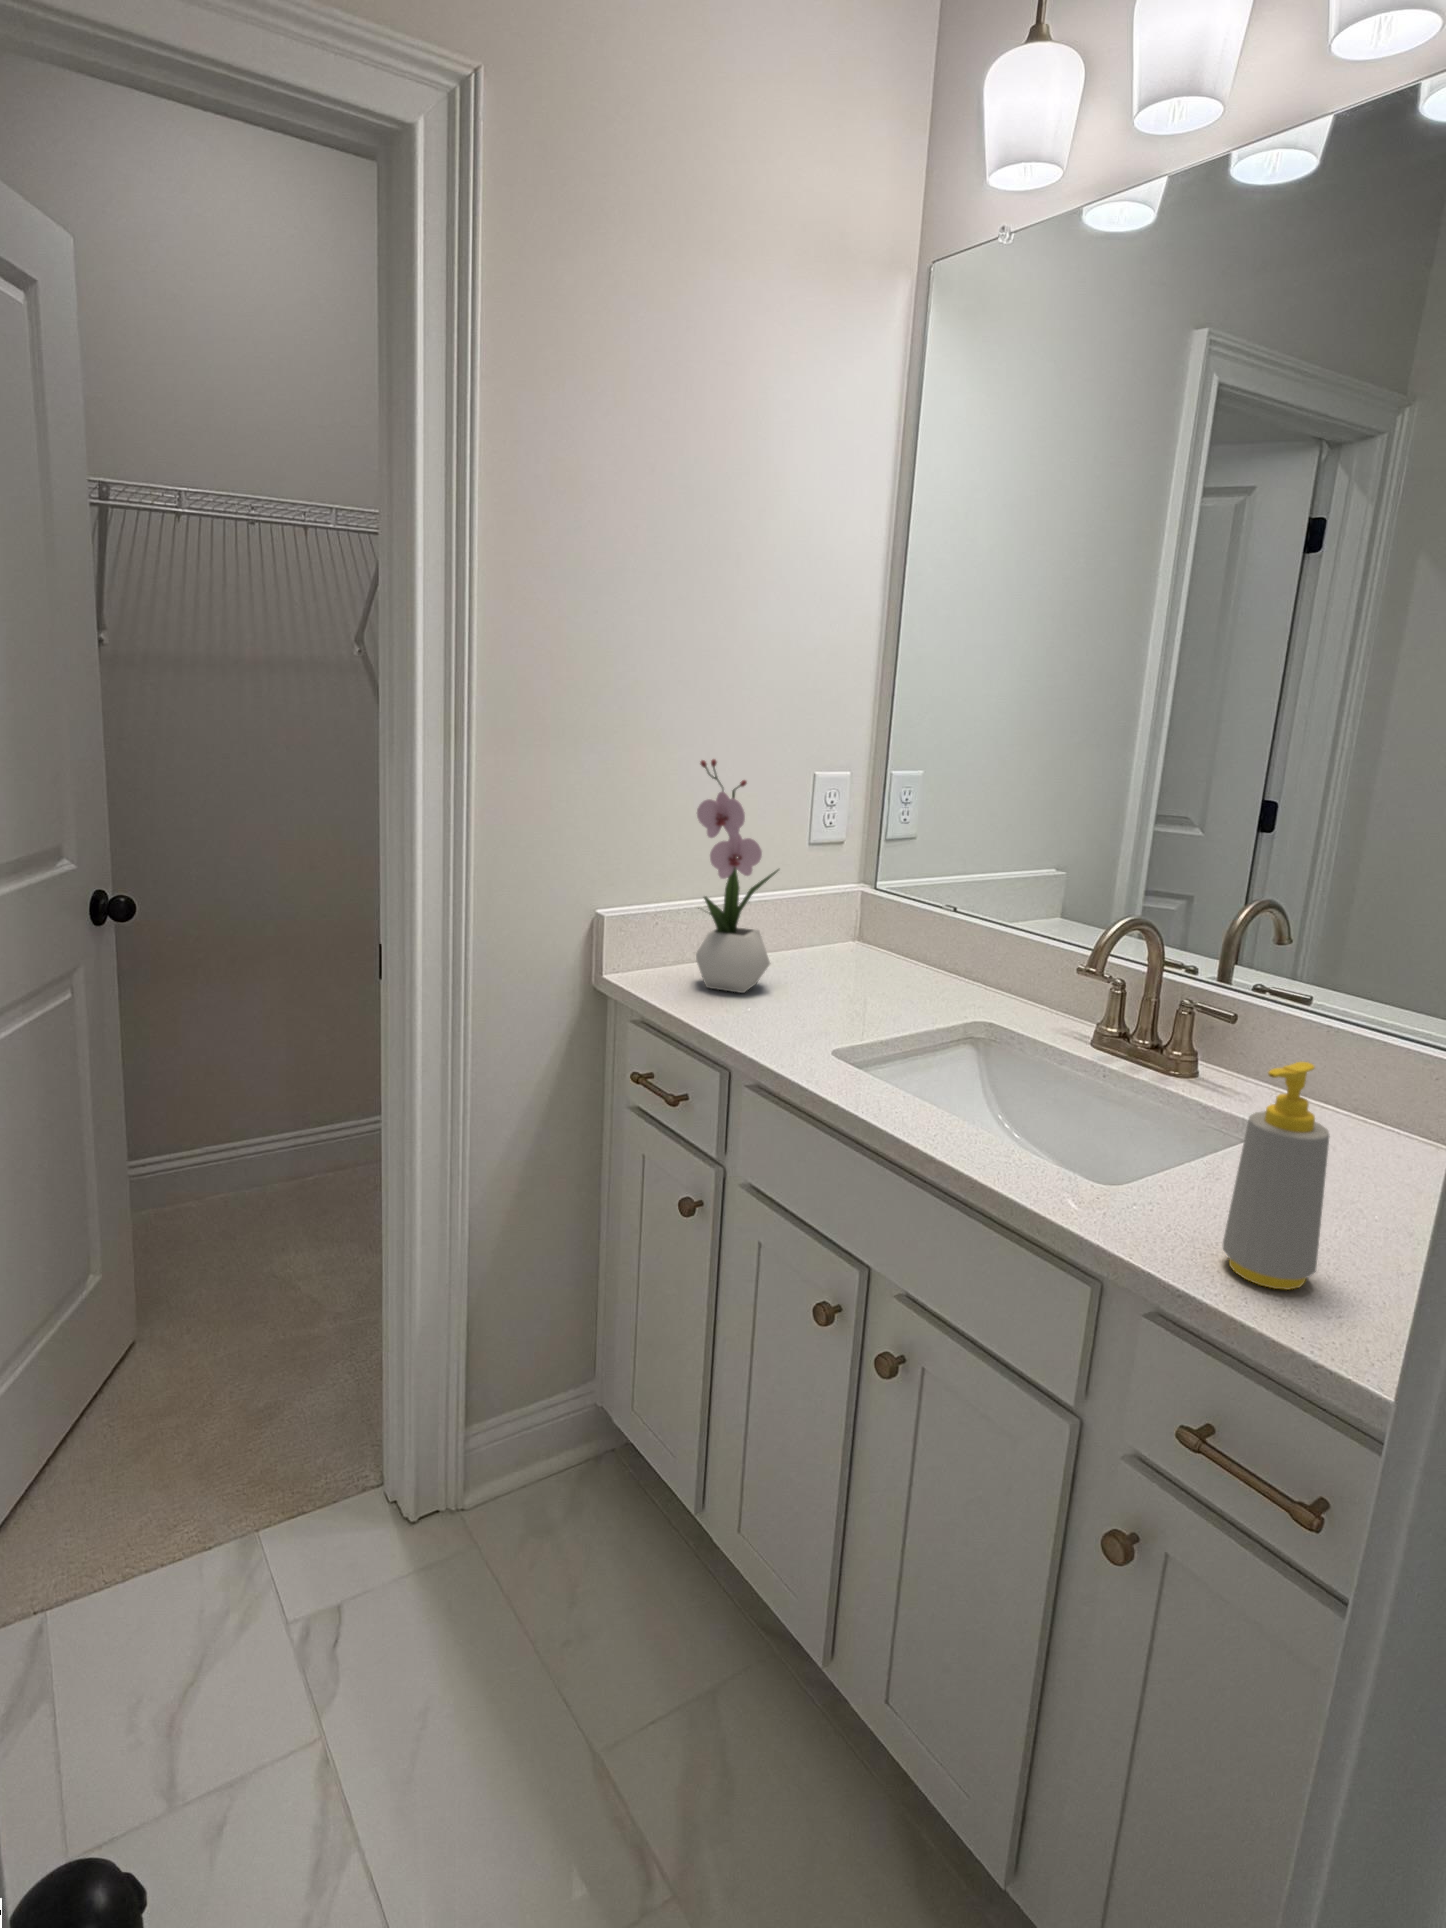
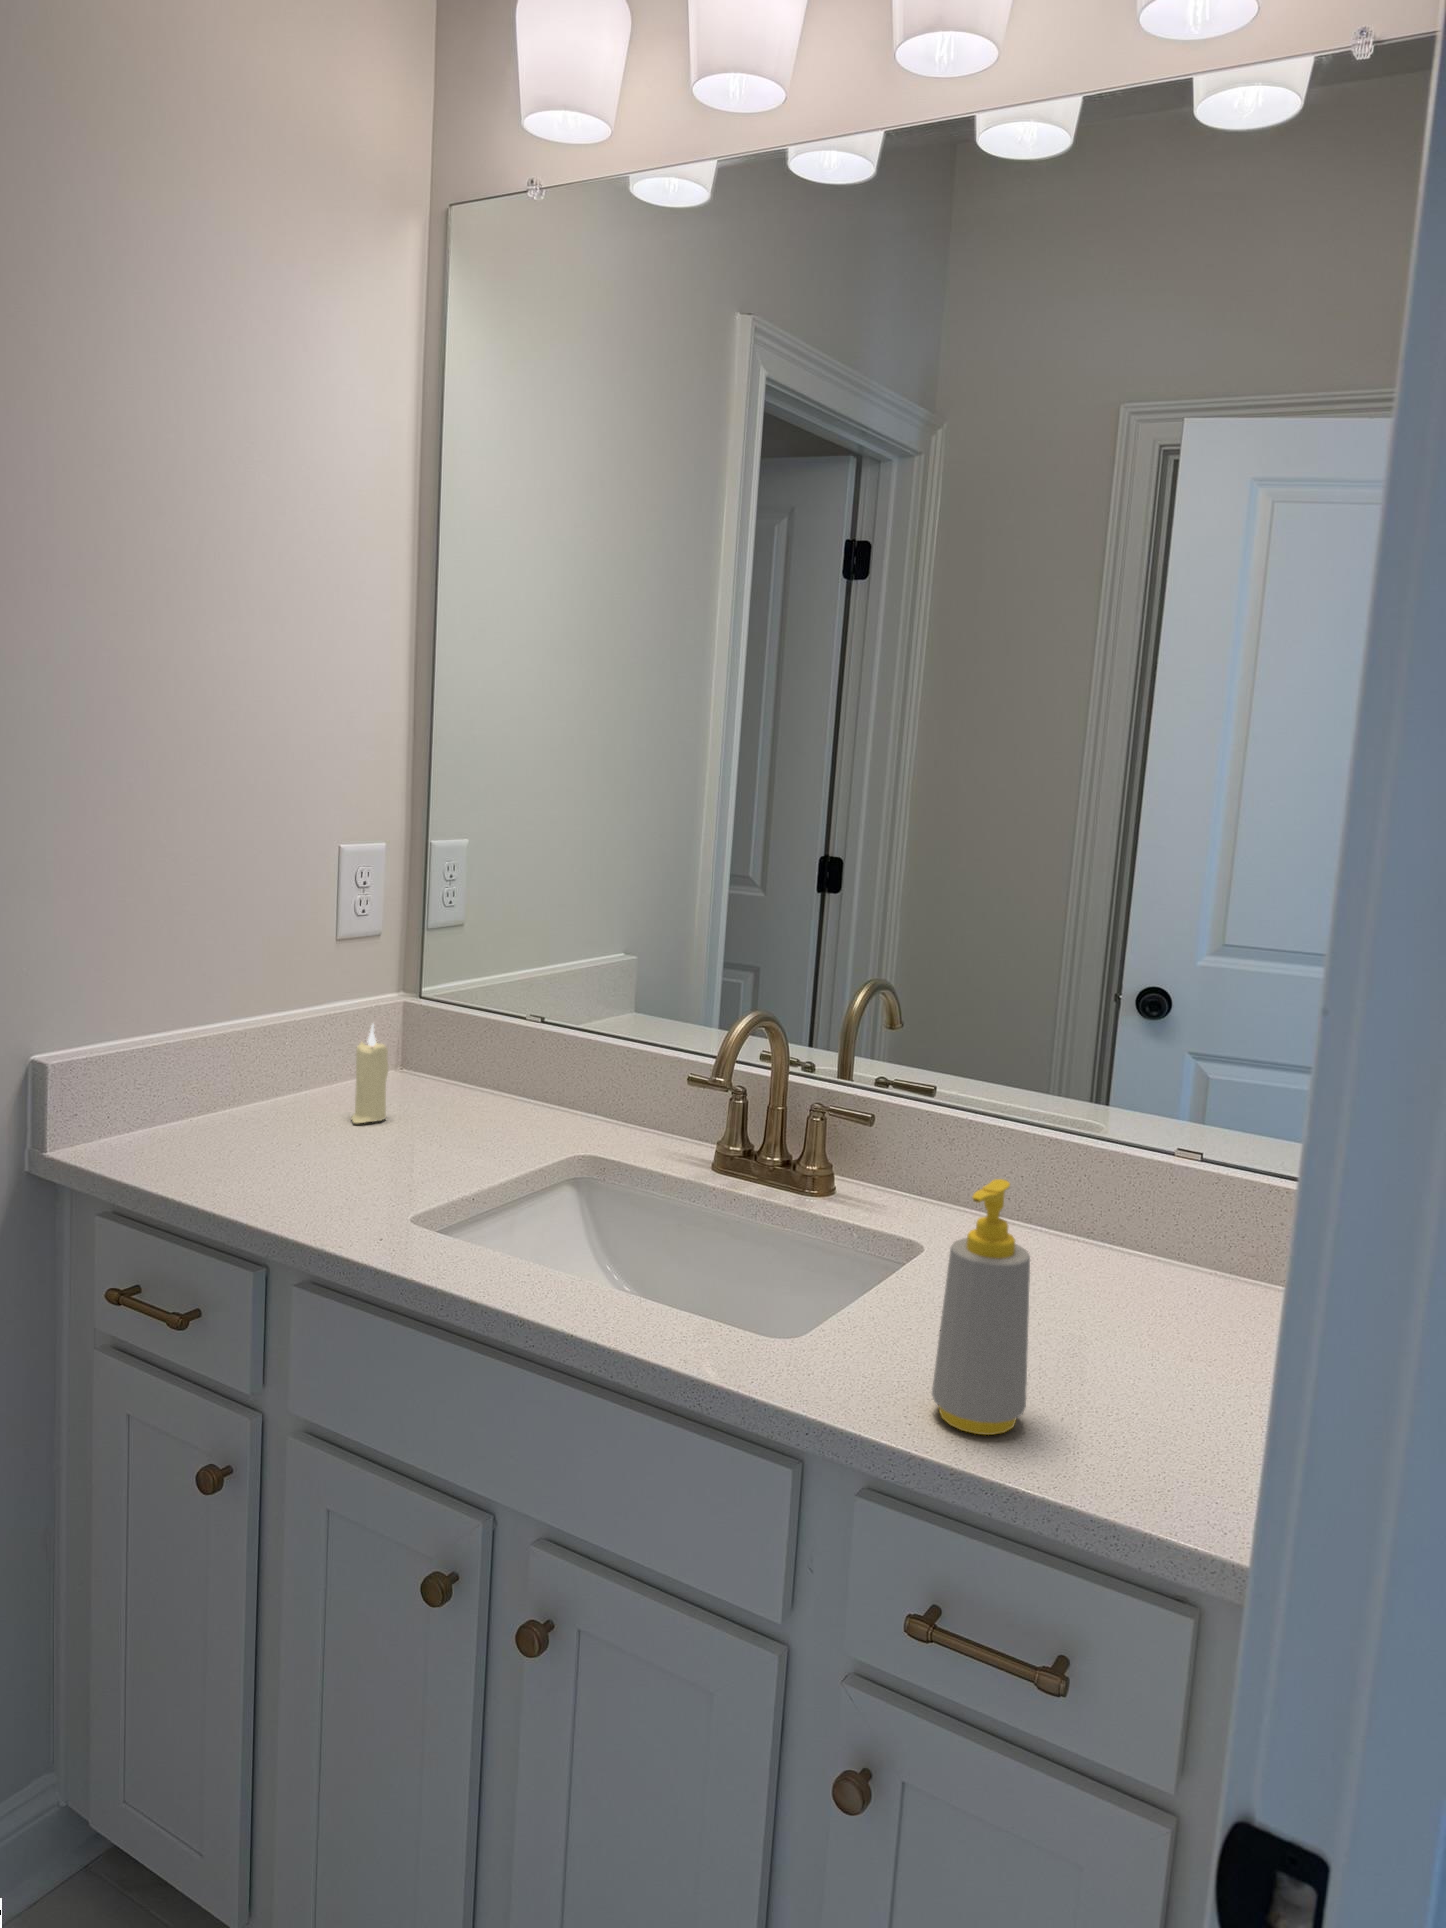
flower arrangement: present [696,759,779,993] -> none [187,833,303,1155]
candle: none [815,907,844,981] -> present [352,1024,388,1123]

